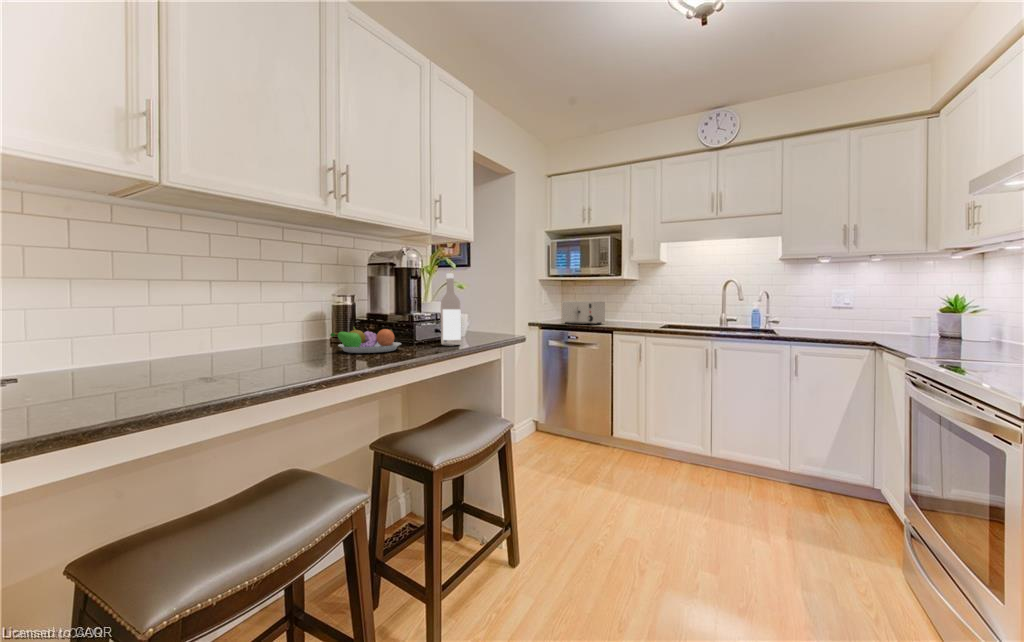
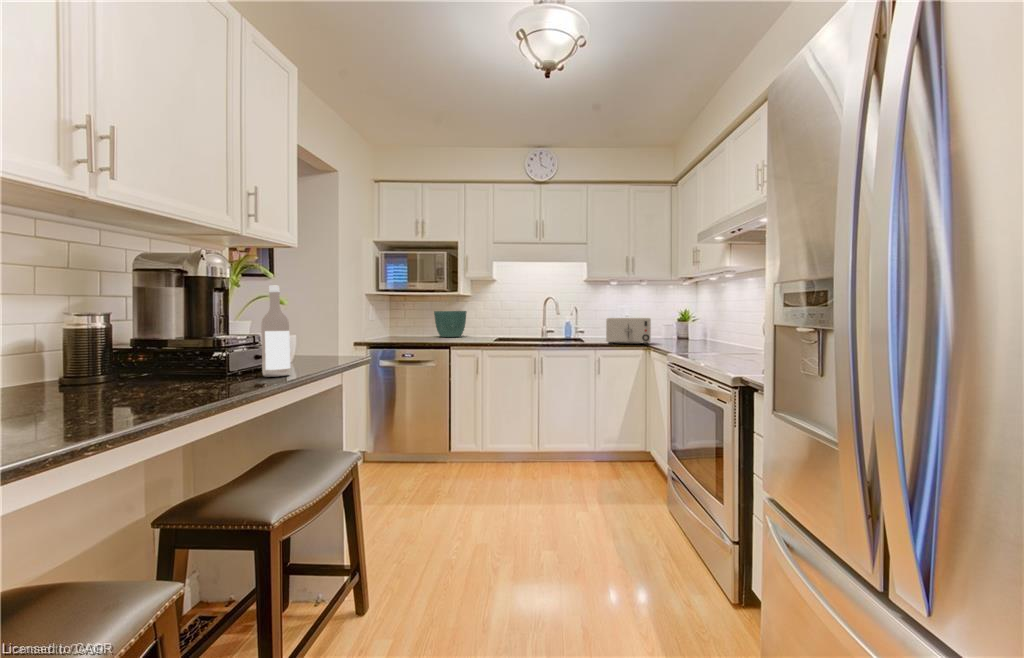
flower pot: none [602,295,635,321] -> present [434,311,467,337]
toaster: present [562,301,605,325] -> present [606,318,651,345]
fruit bowl: present [330,327,401,353] -> none [80,357,205,397]

